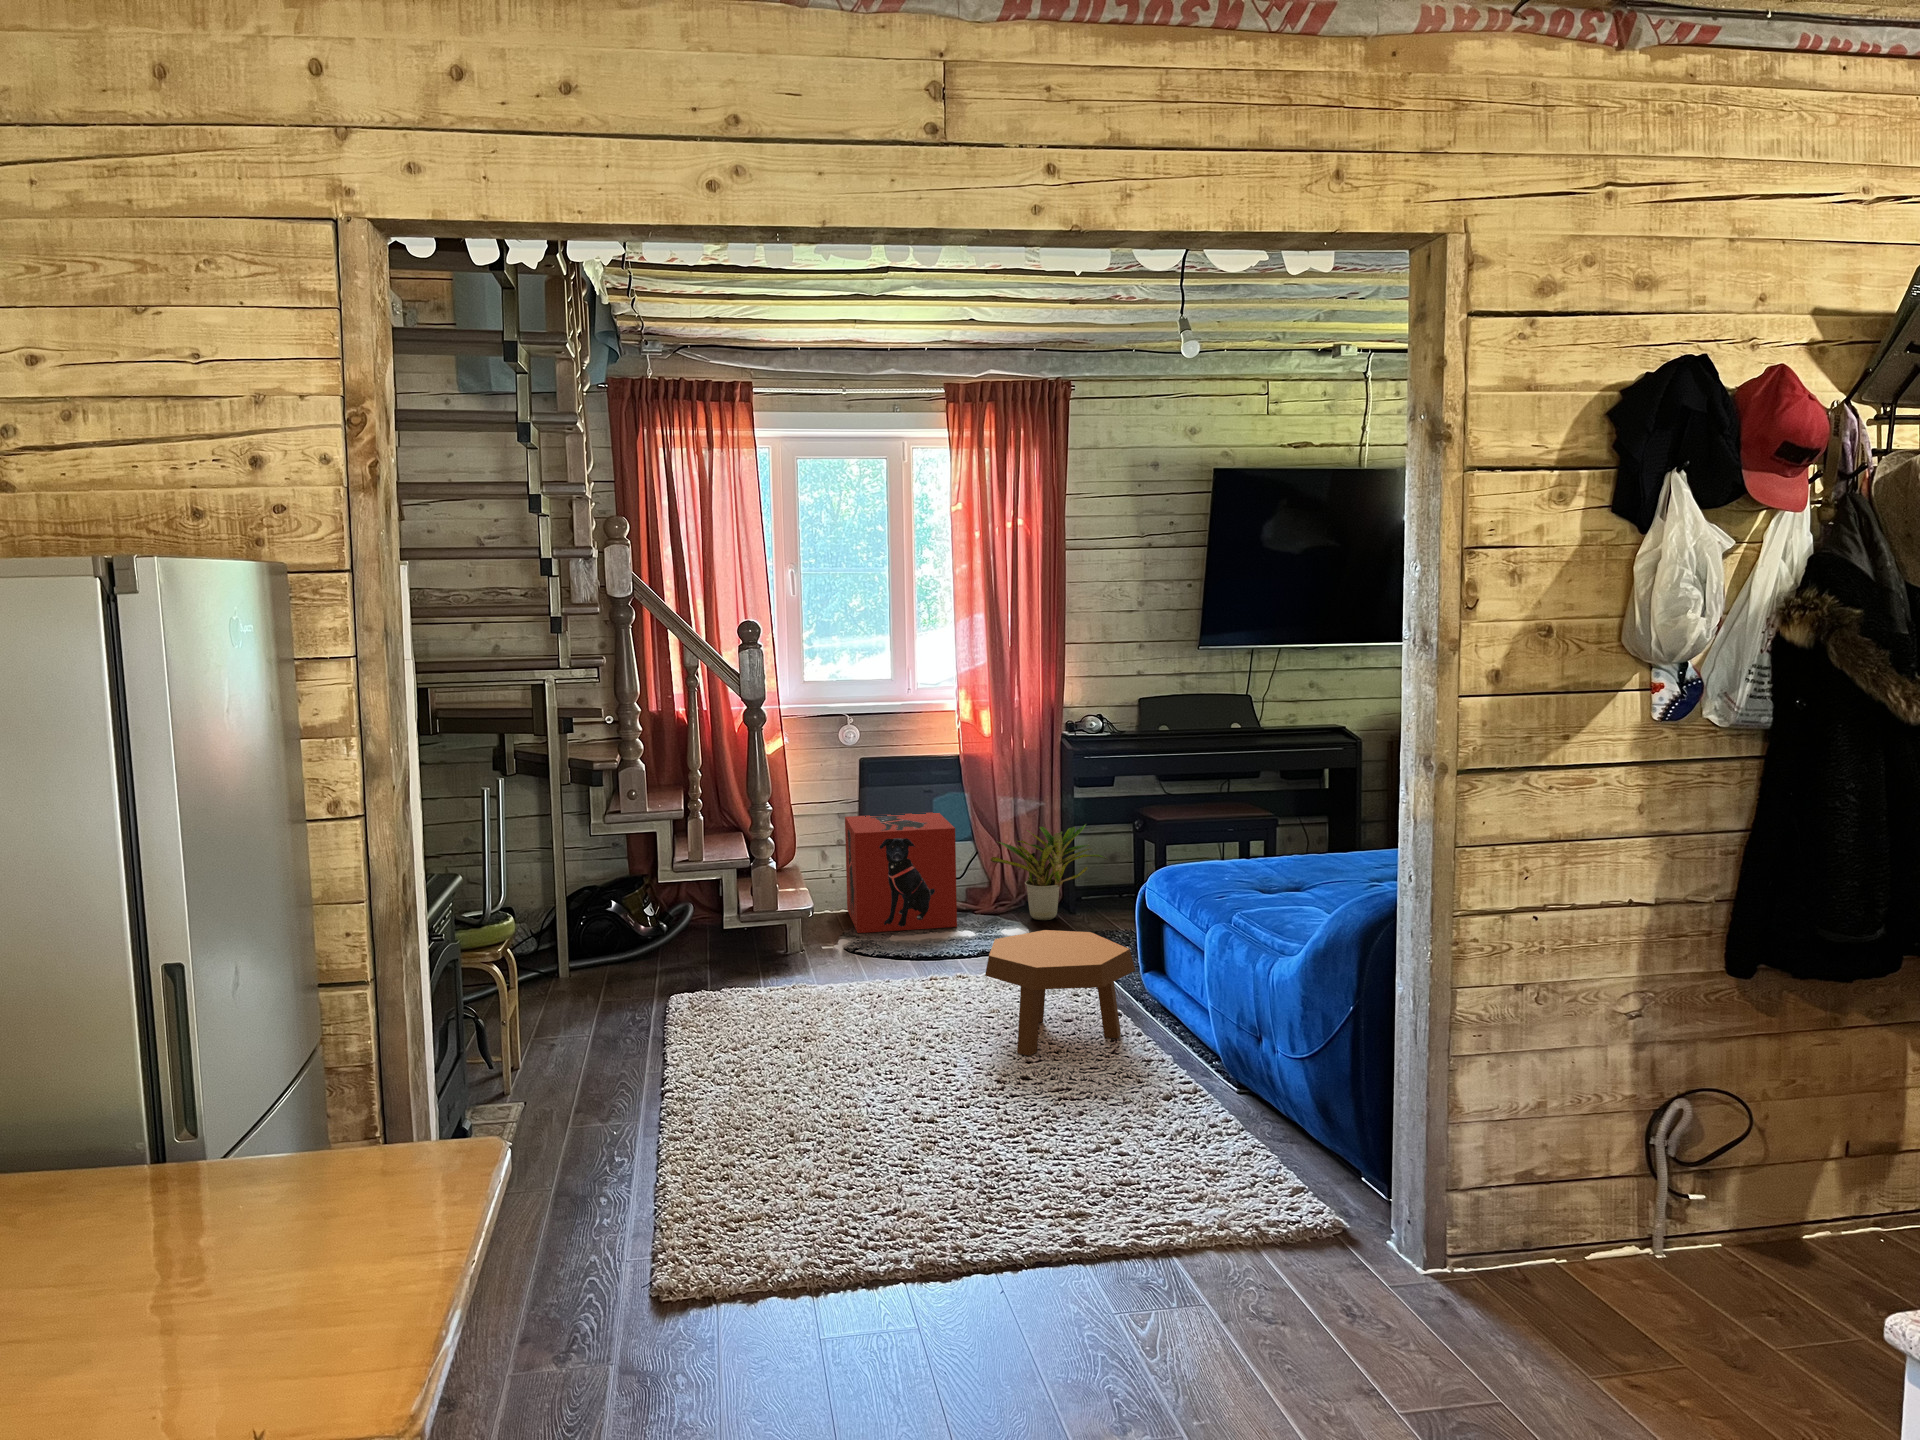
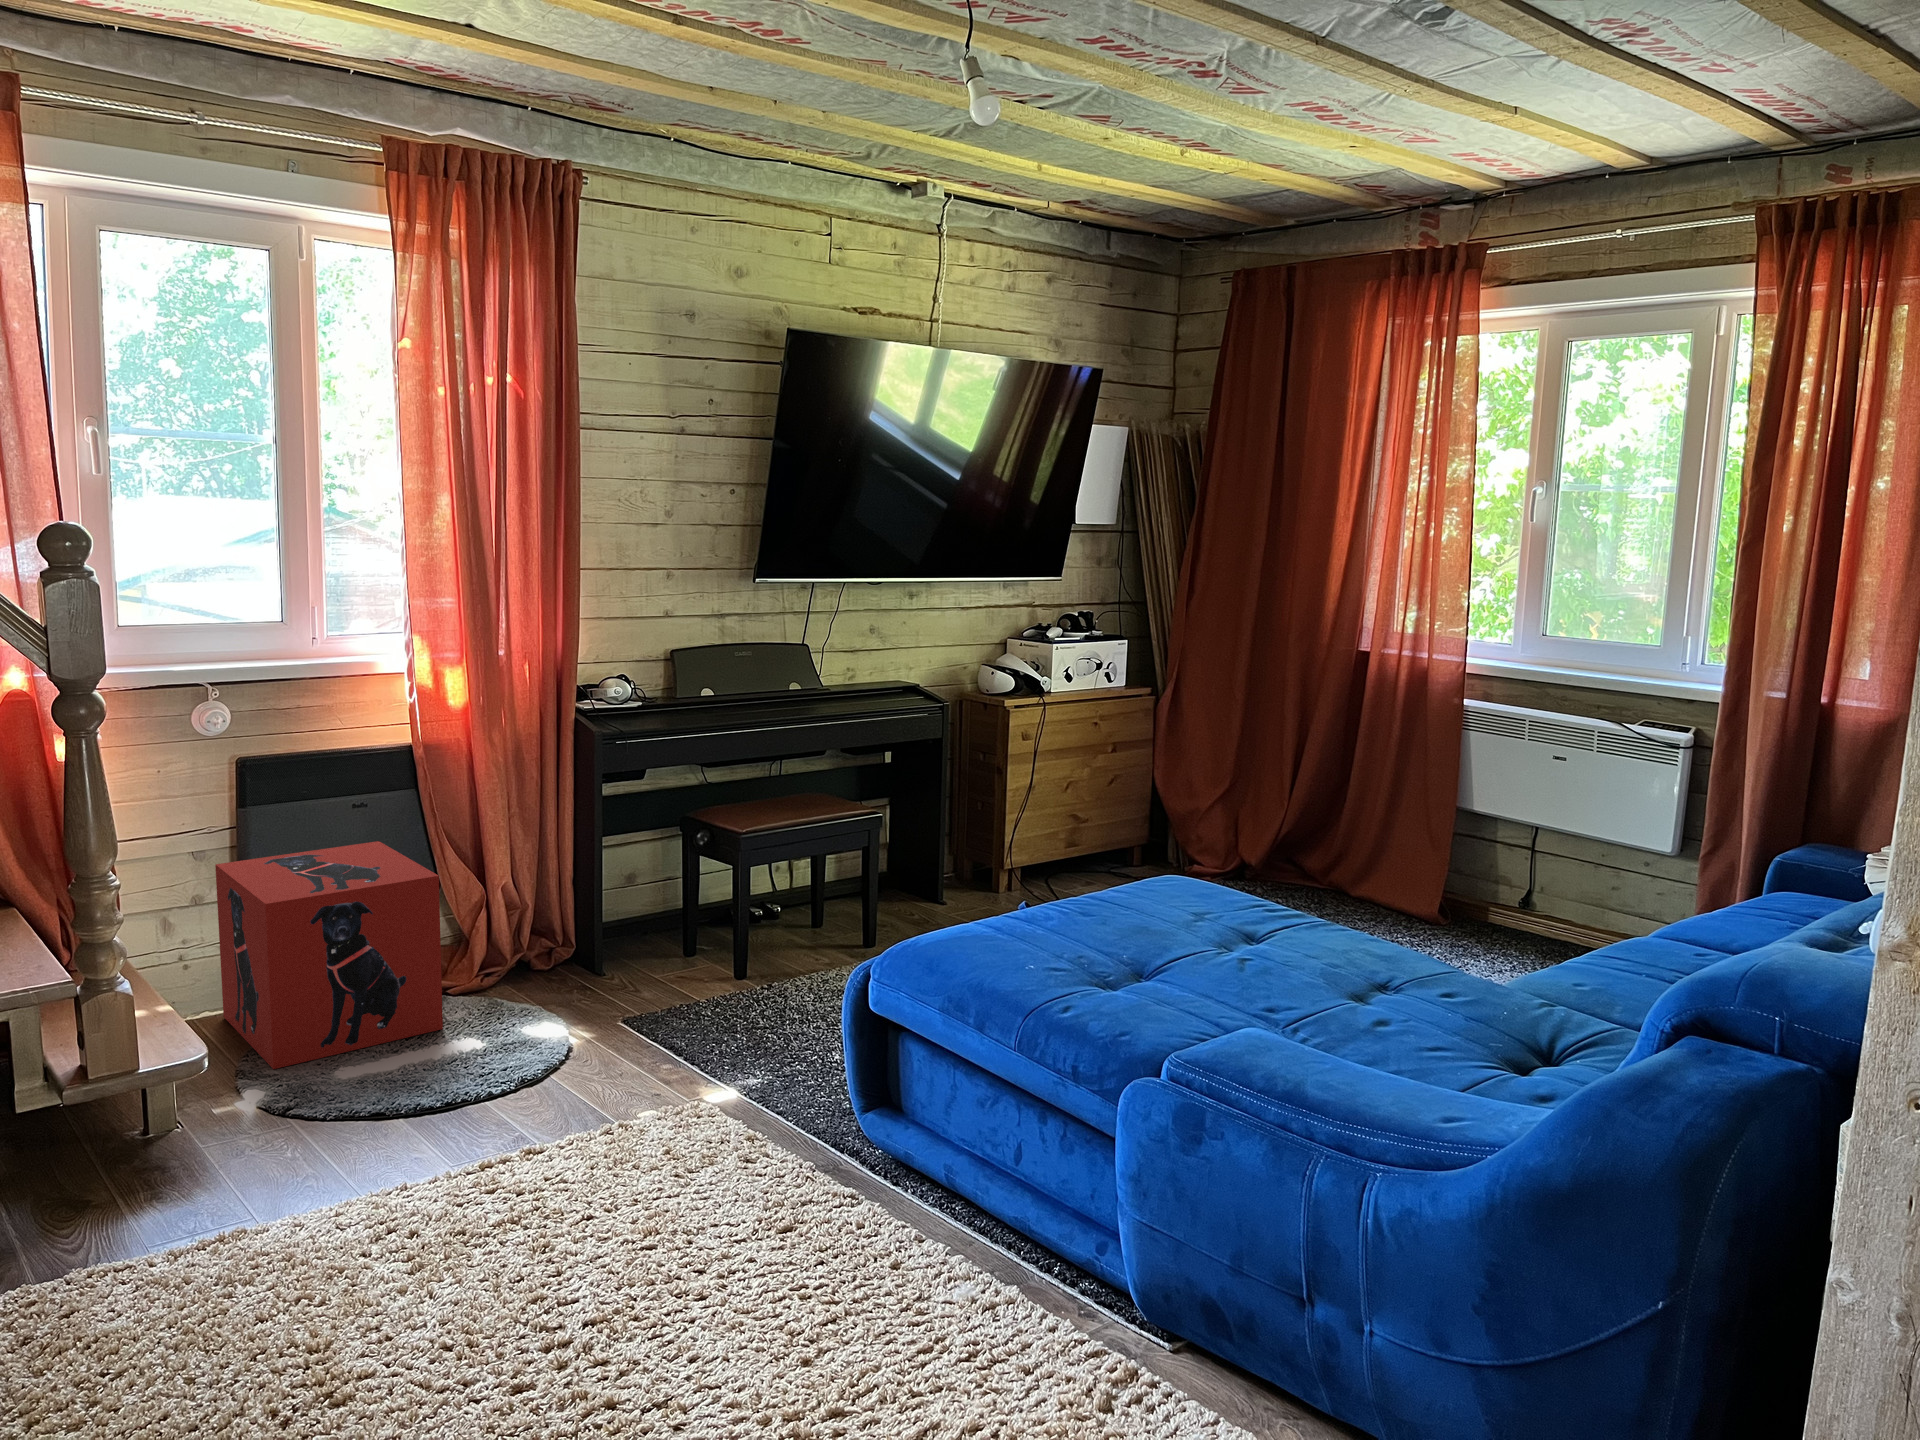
potted plant: present [991,825,1108,920] -> none [484,848,667,997]
footstool: present [985,930,1135,1056] -> none [650,1065,895,1317]

